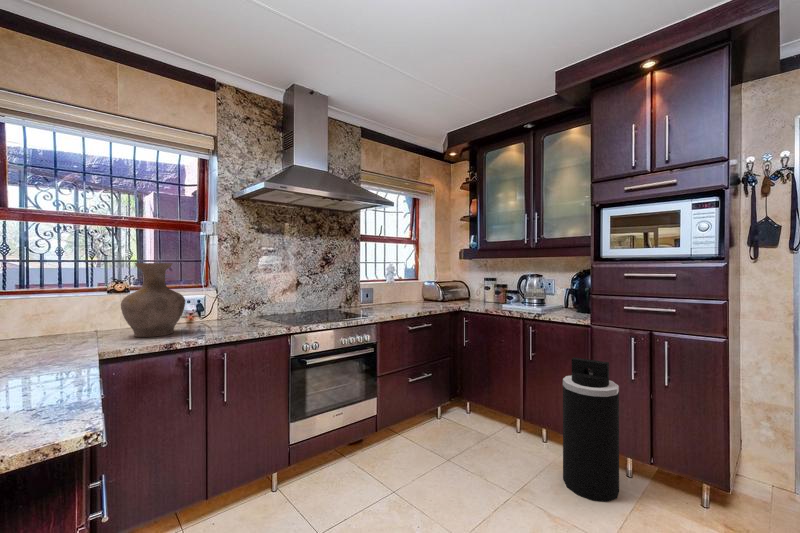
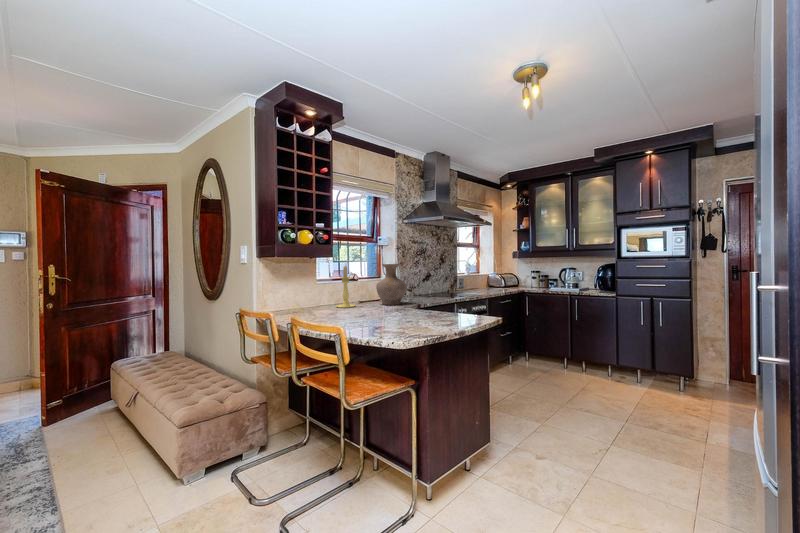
candle holder: none [33,264,82,342] -> present [336,266,355,308]
trash can: present [563,357,619,502] -> none [603,314,636,390]

